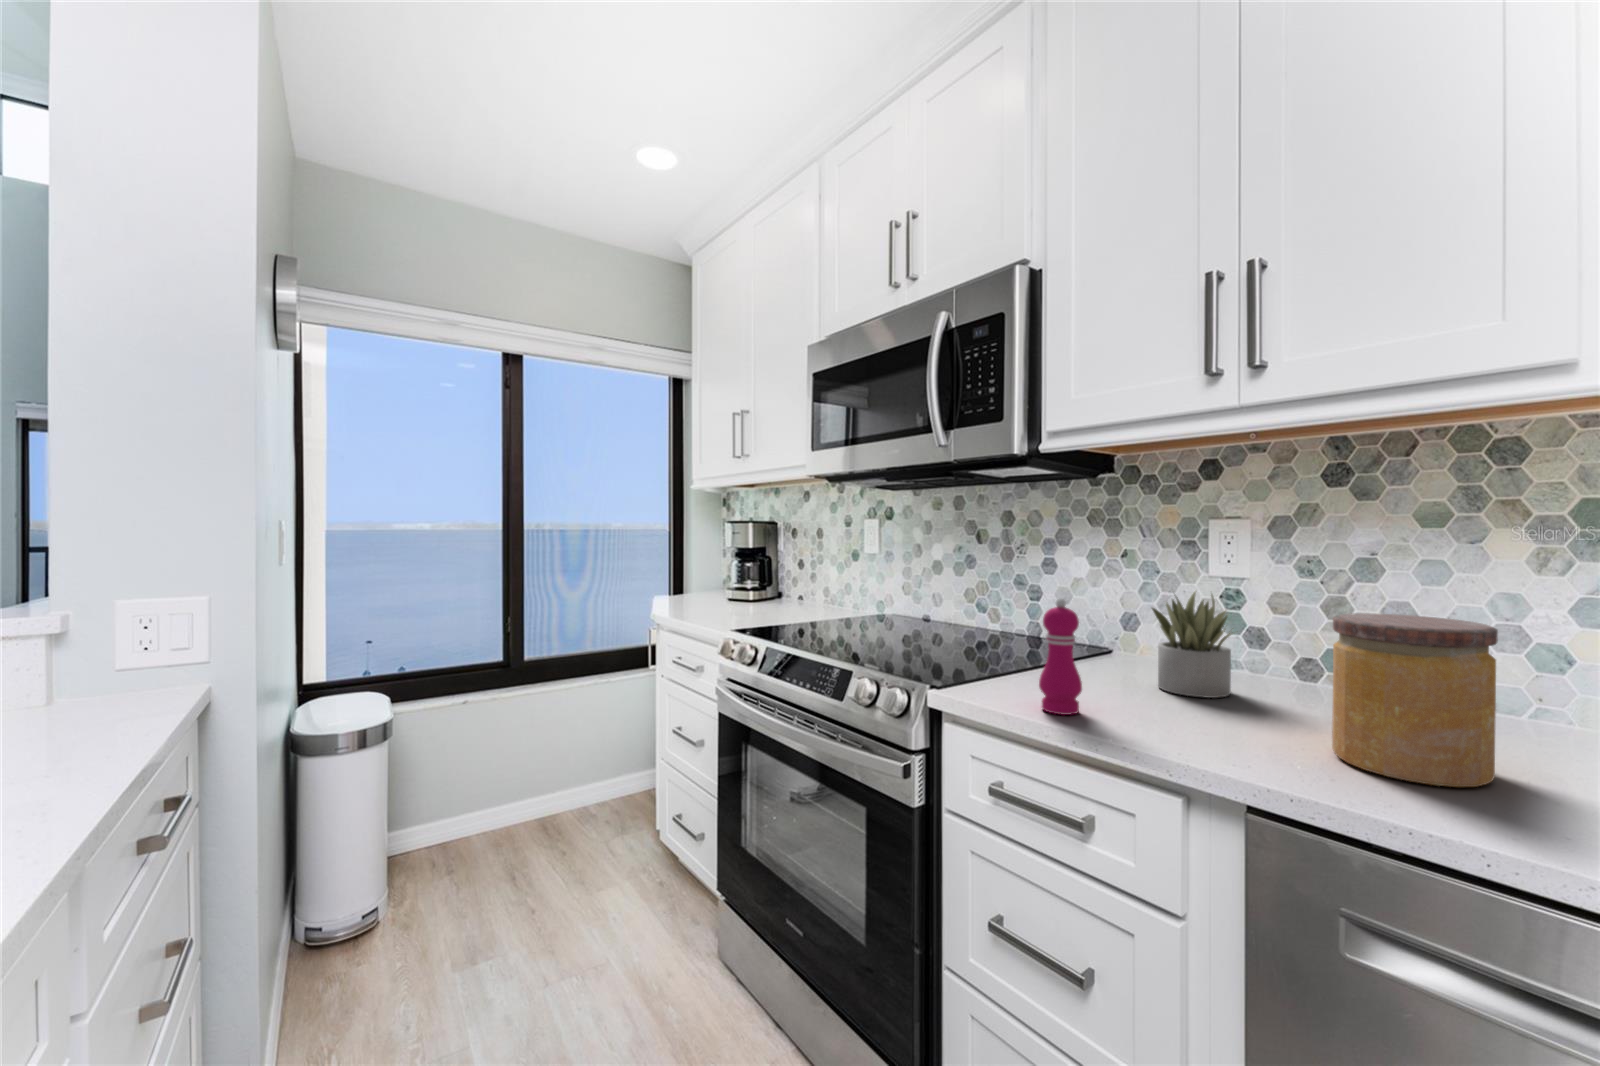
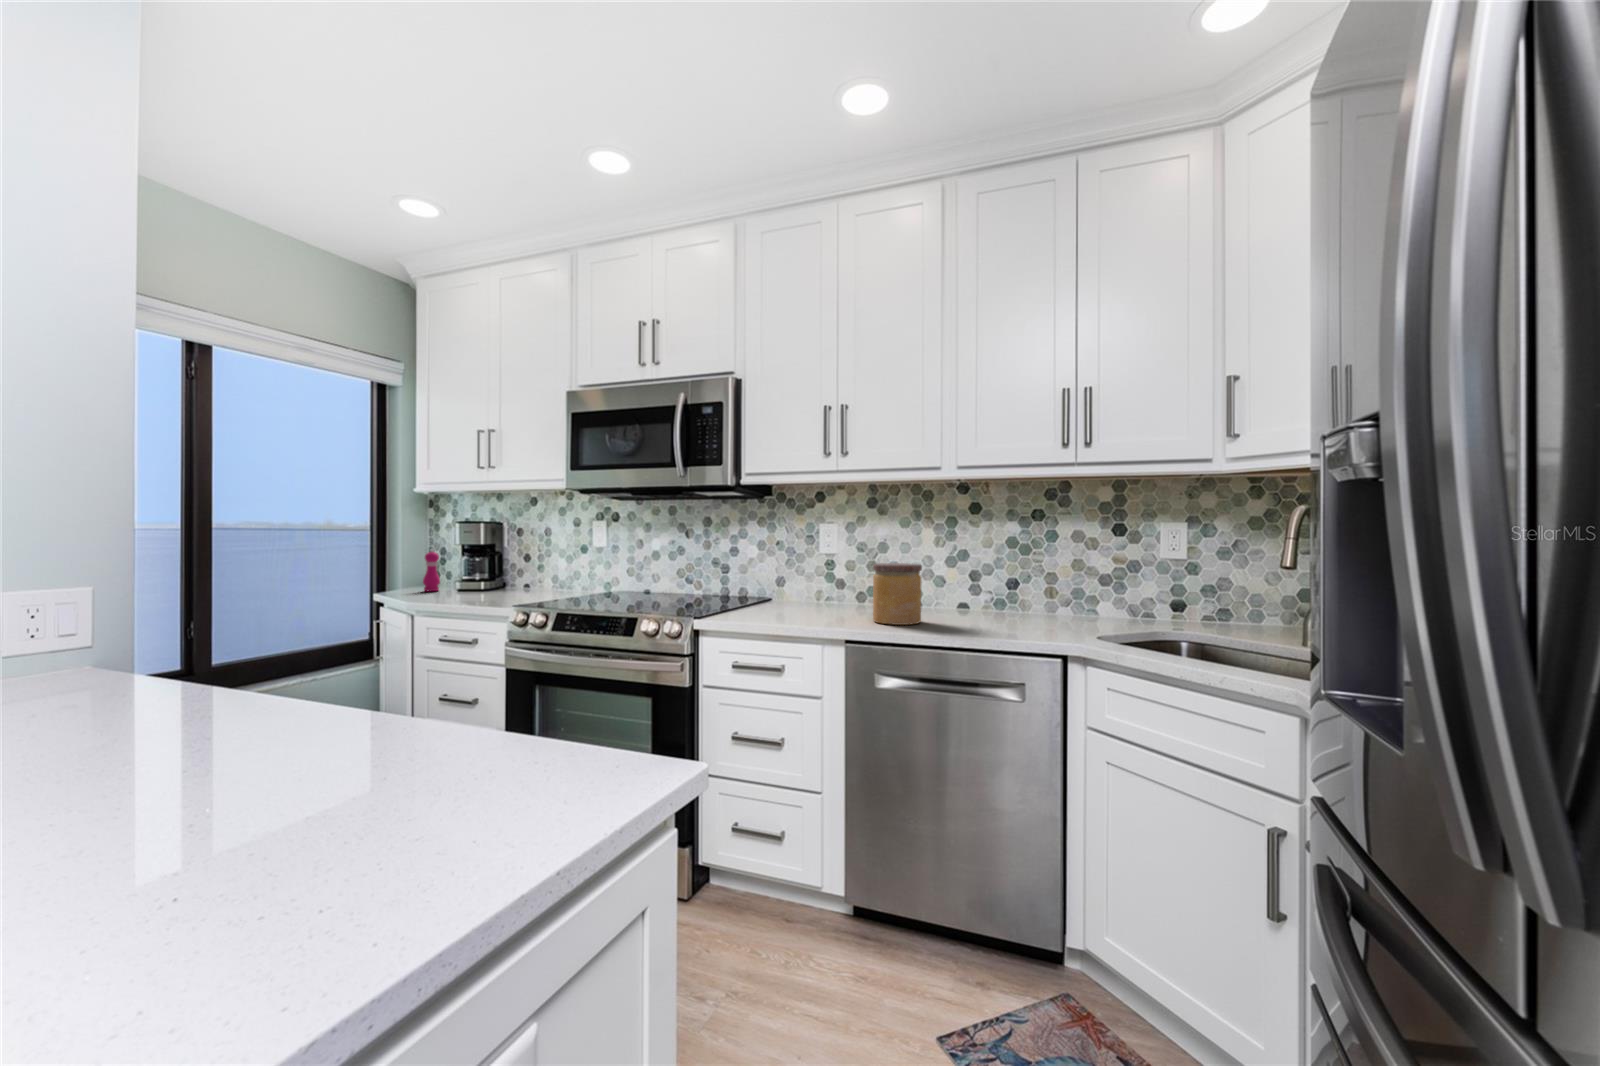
succulent plant: present [1152,591,1232,698] -> none [797,559,836,611]
pepper mill: present [1039,599,1082,715] -> present [423,549,440,591]

